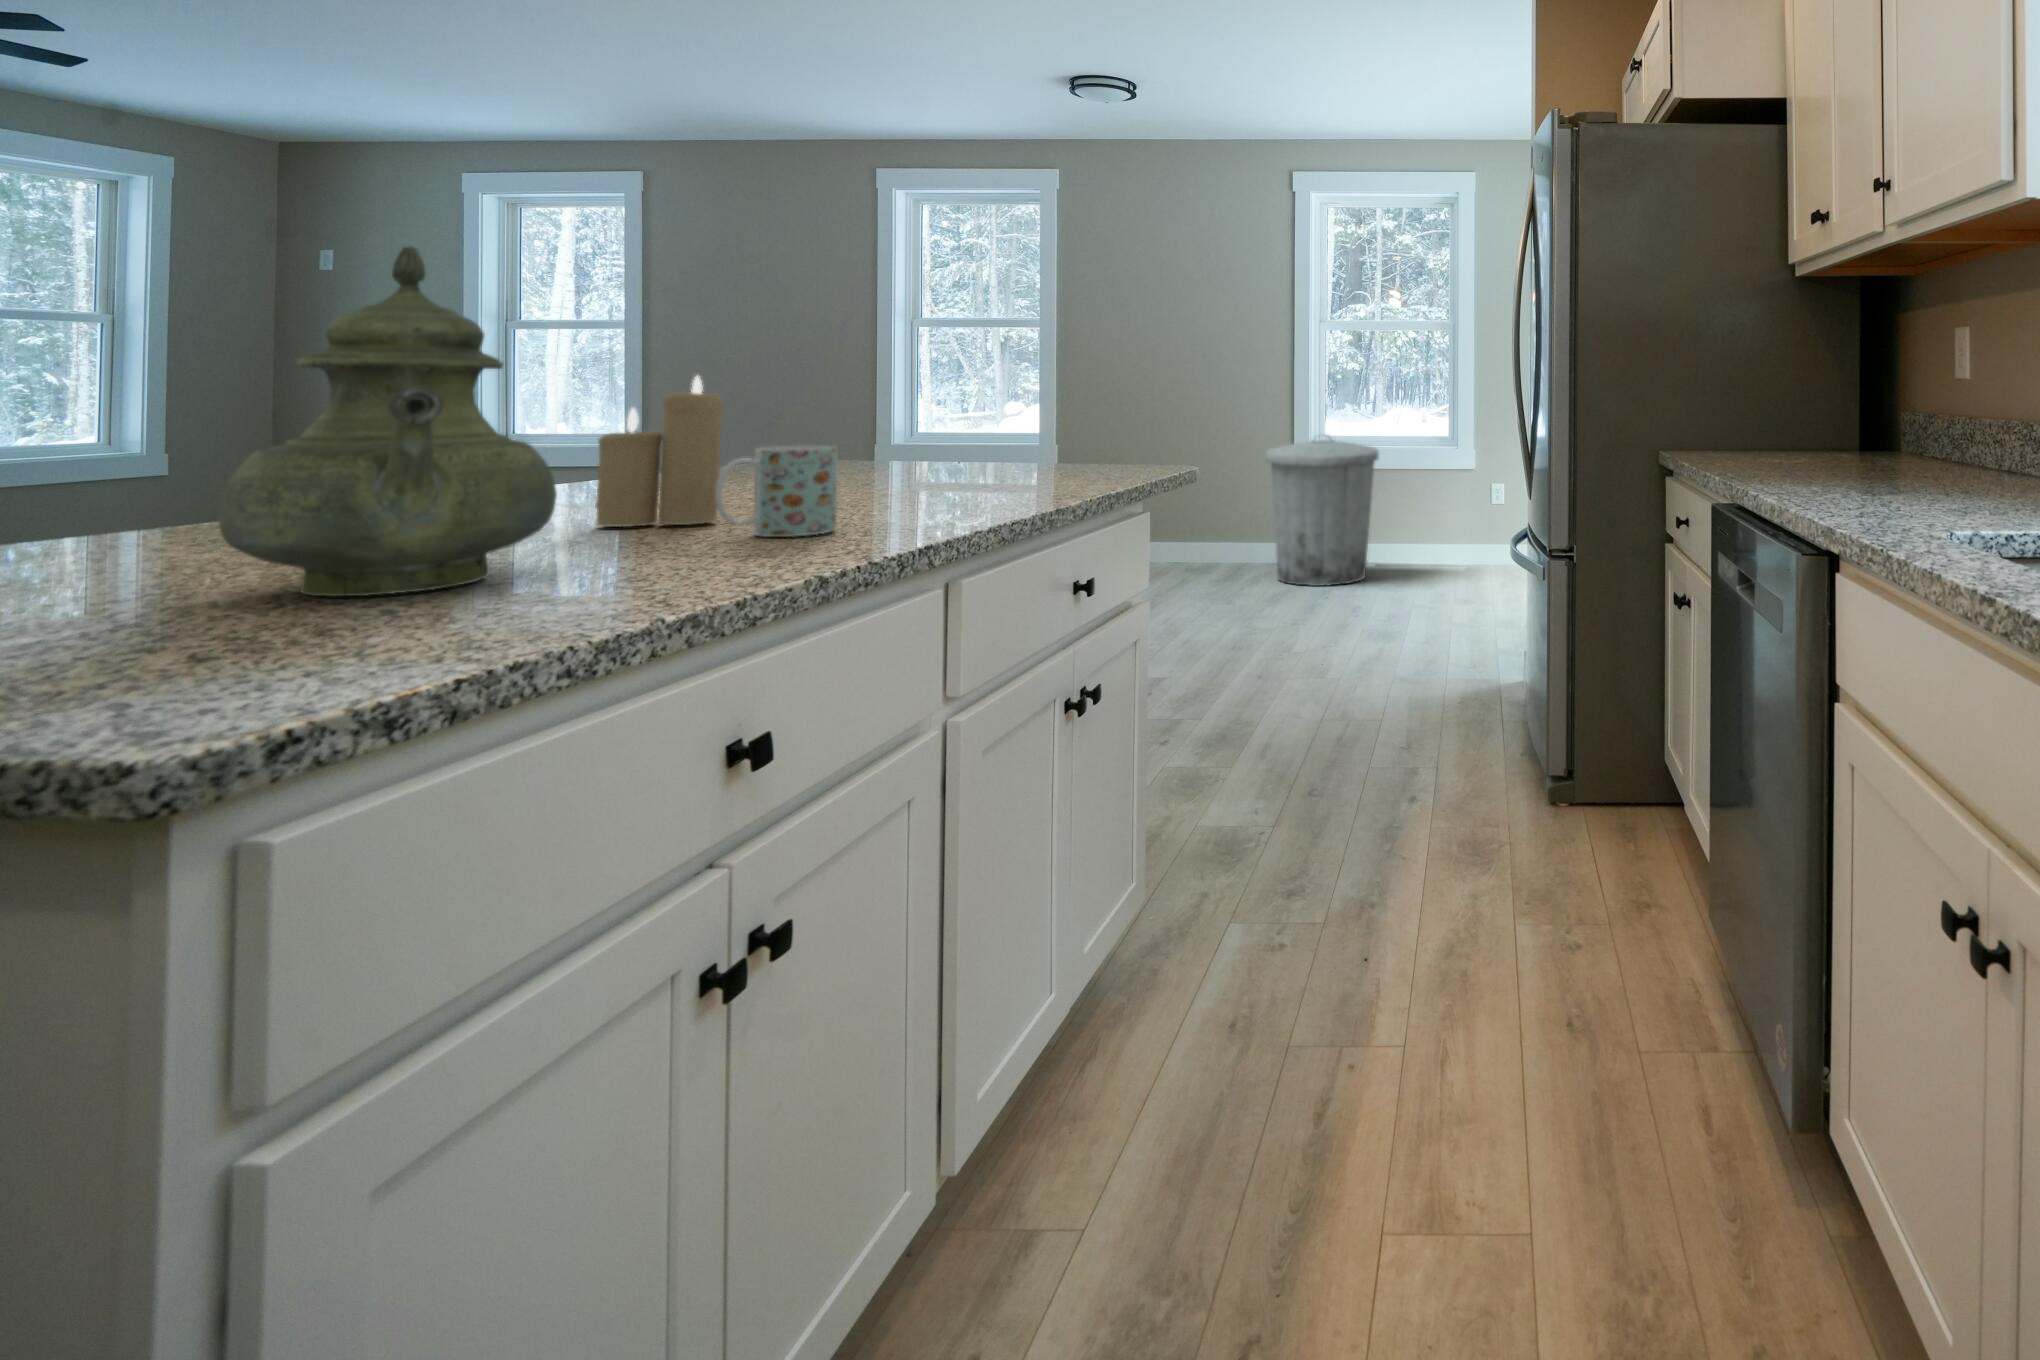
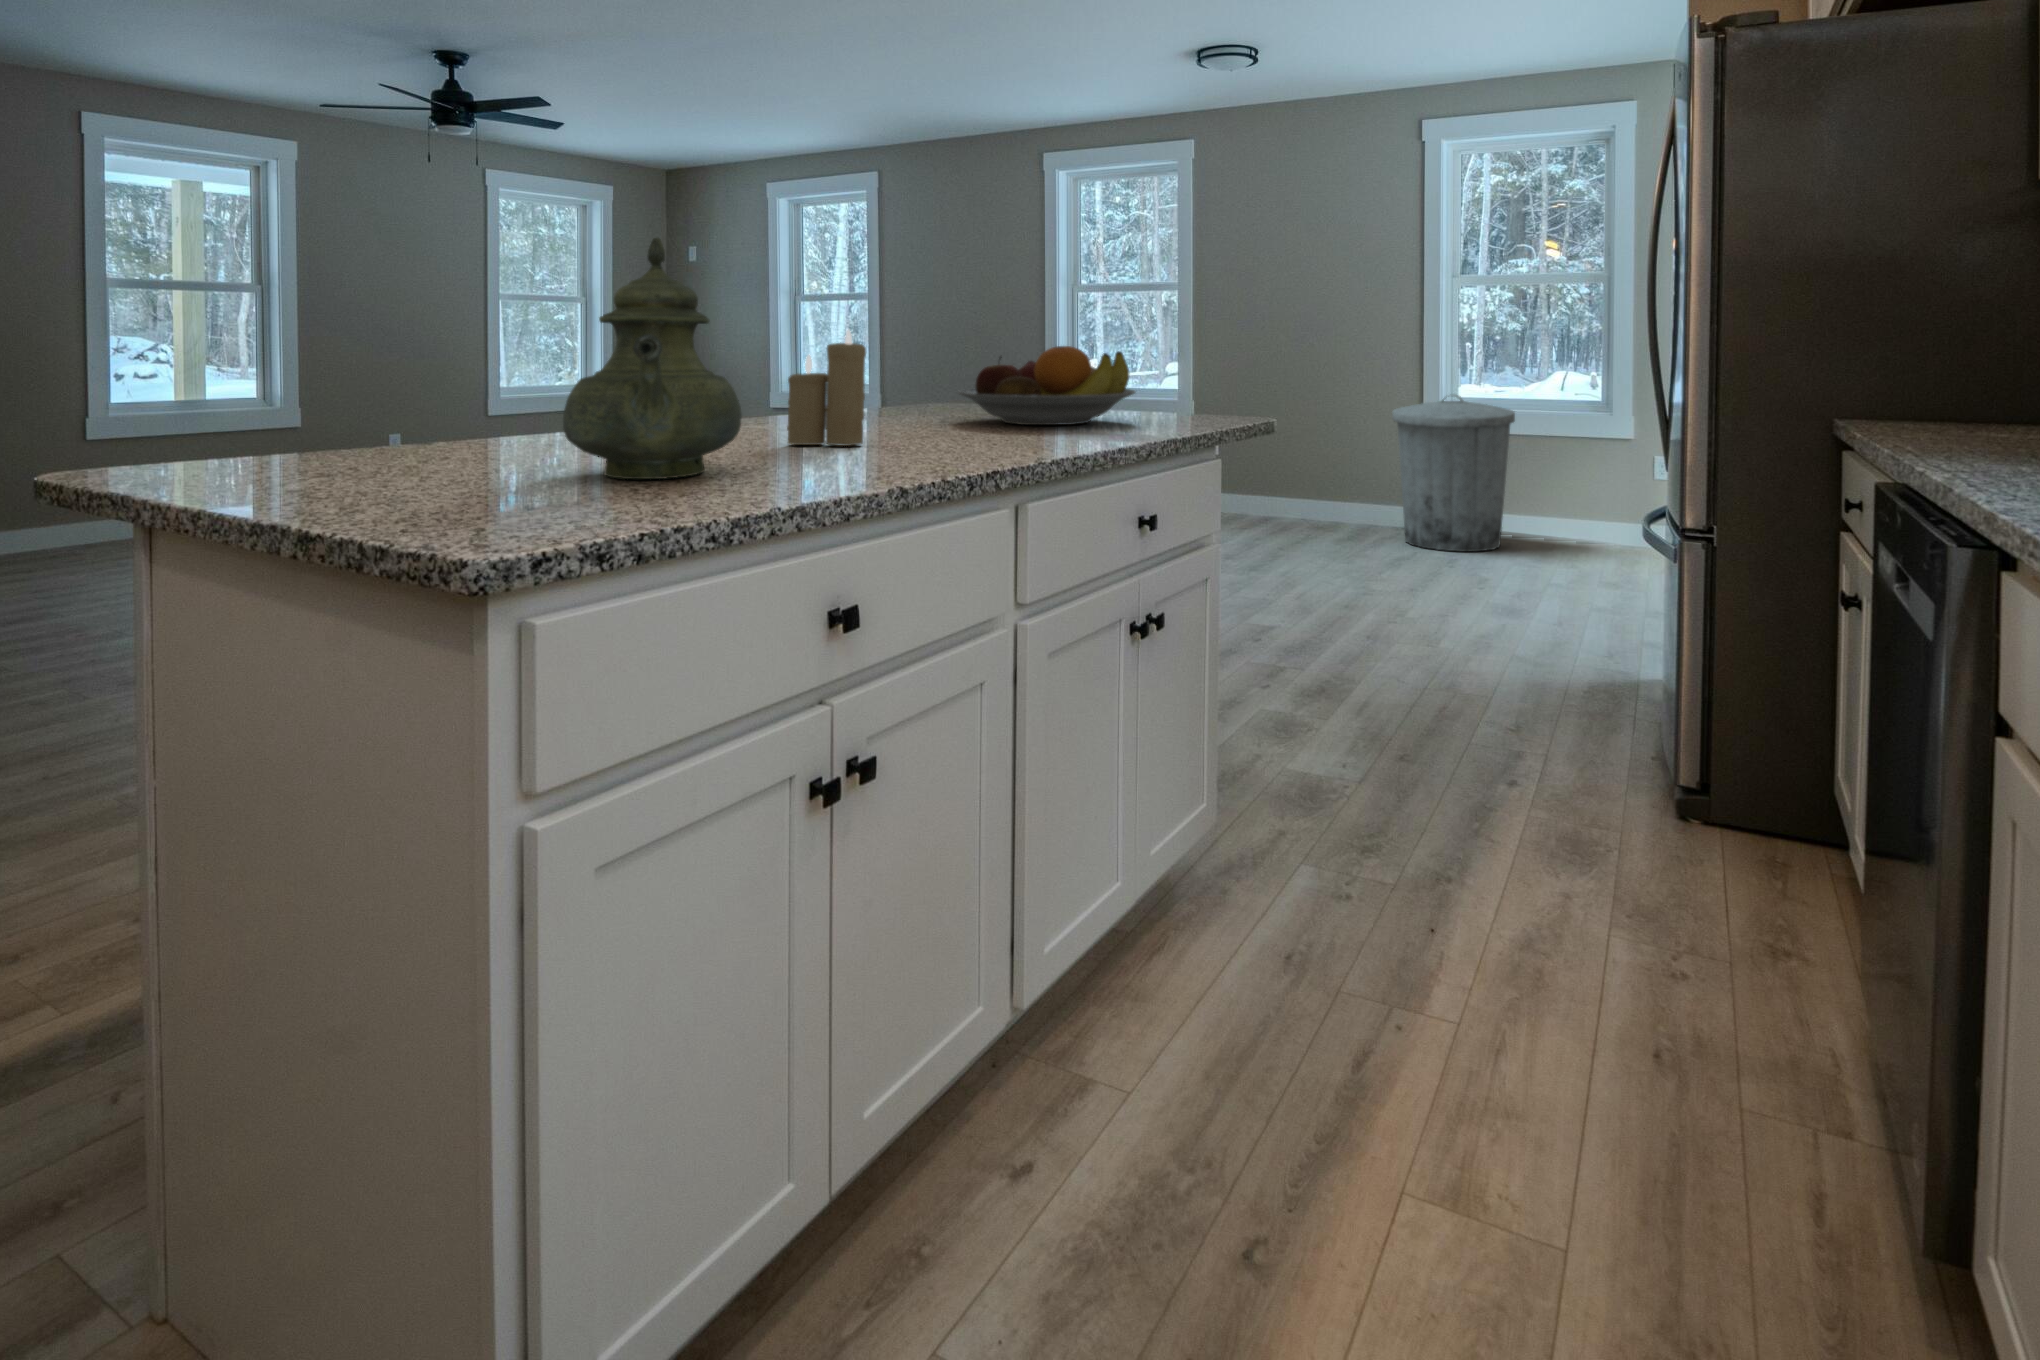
fruit bowl: none [826,393,1056,485] -> present [958,346,1135,425]
mug: present [715,446,837,537] -> none [852,386,936,458]

